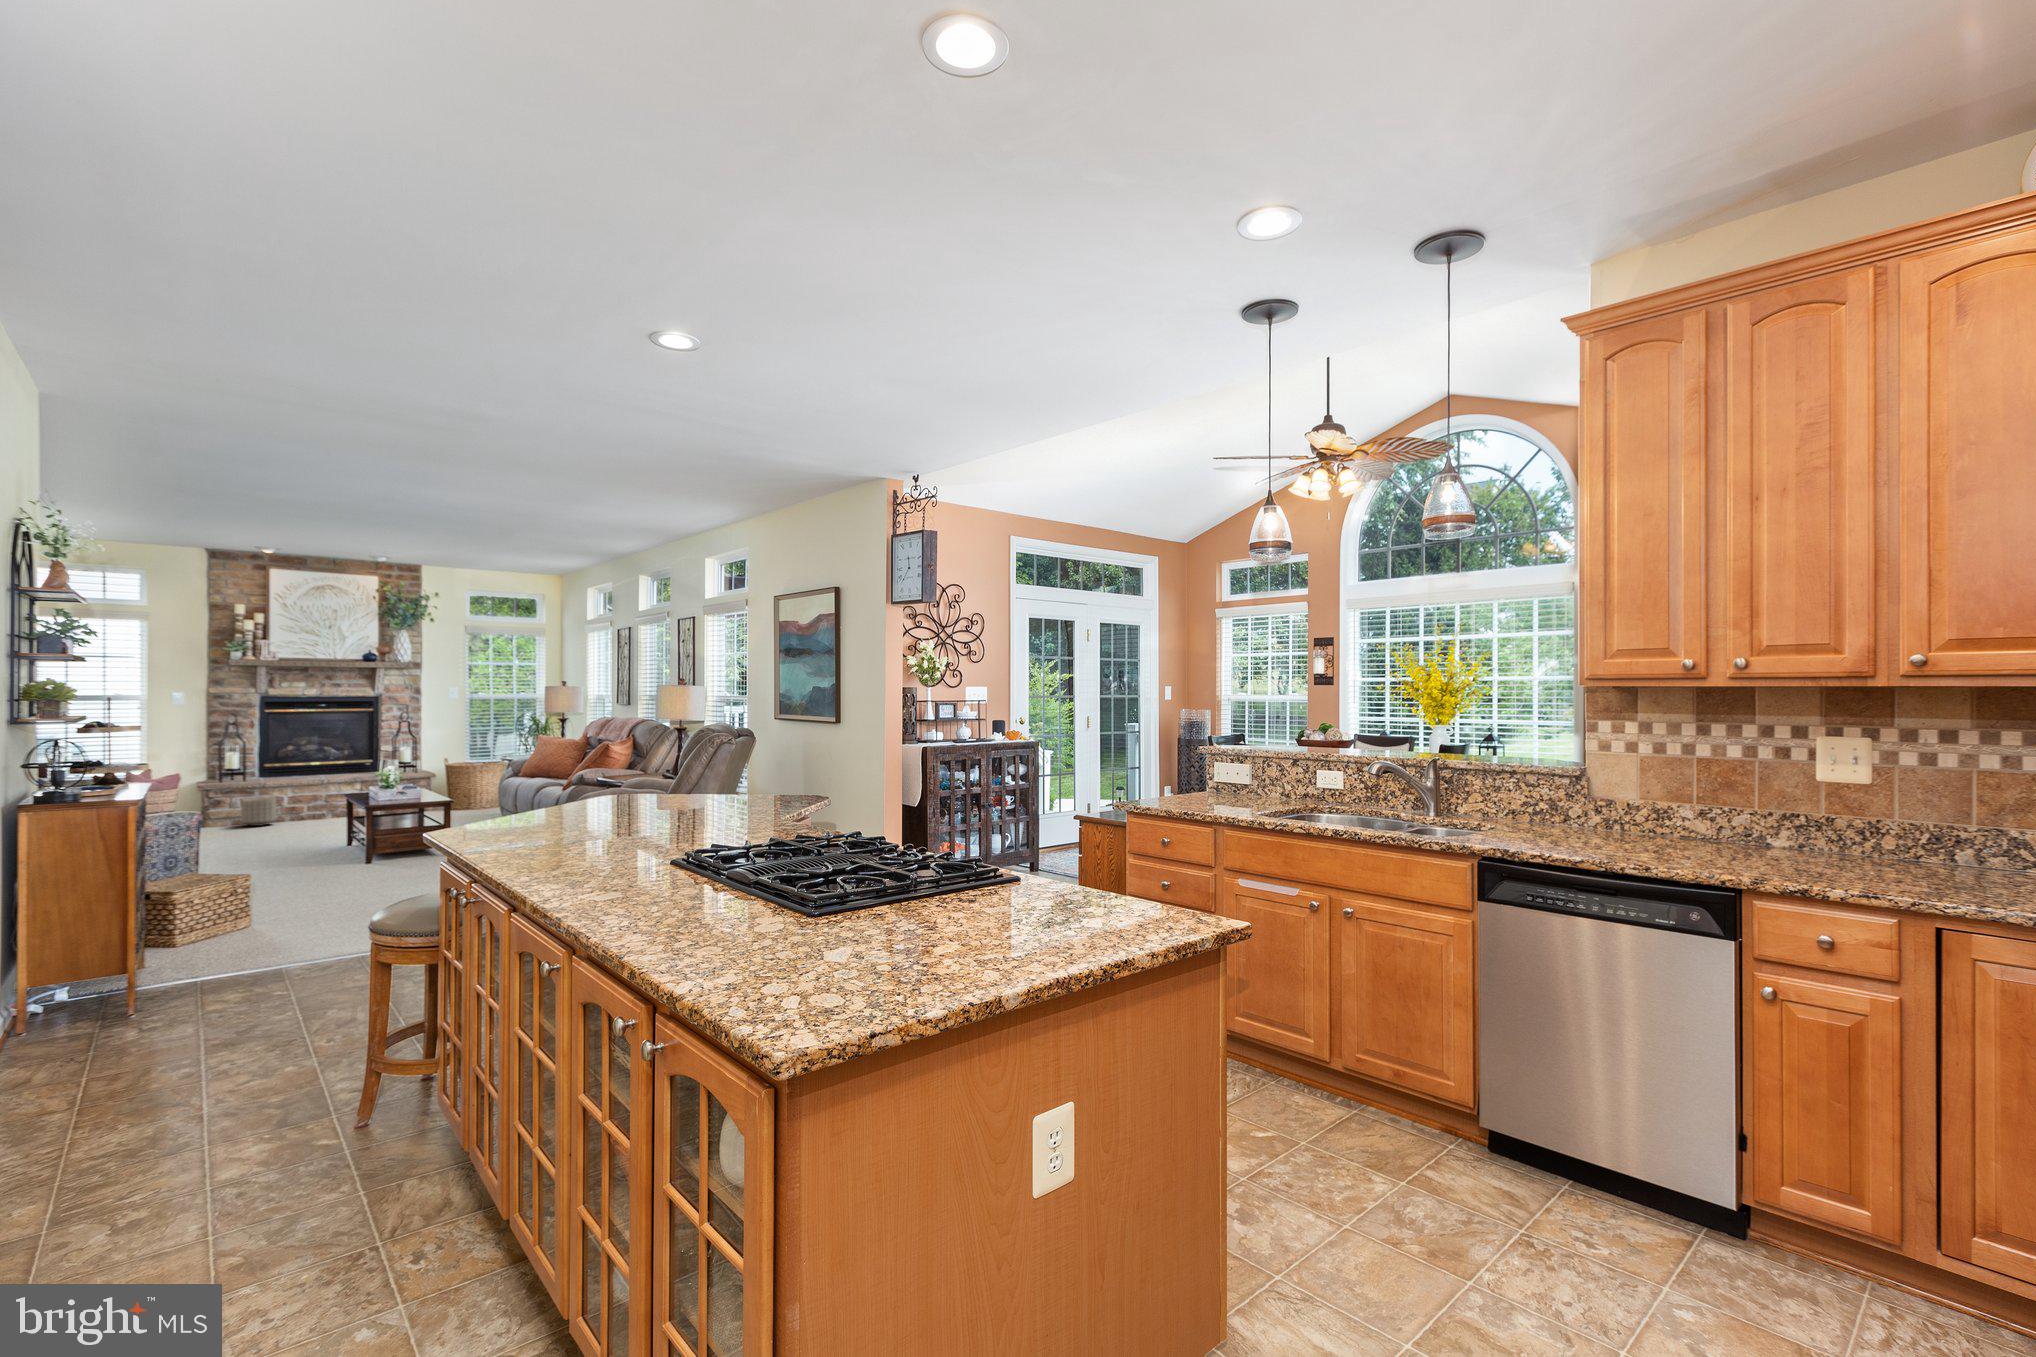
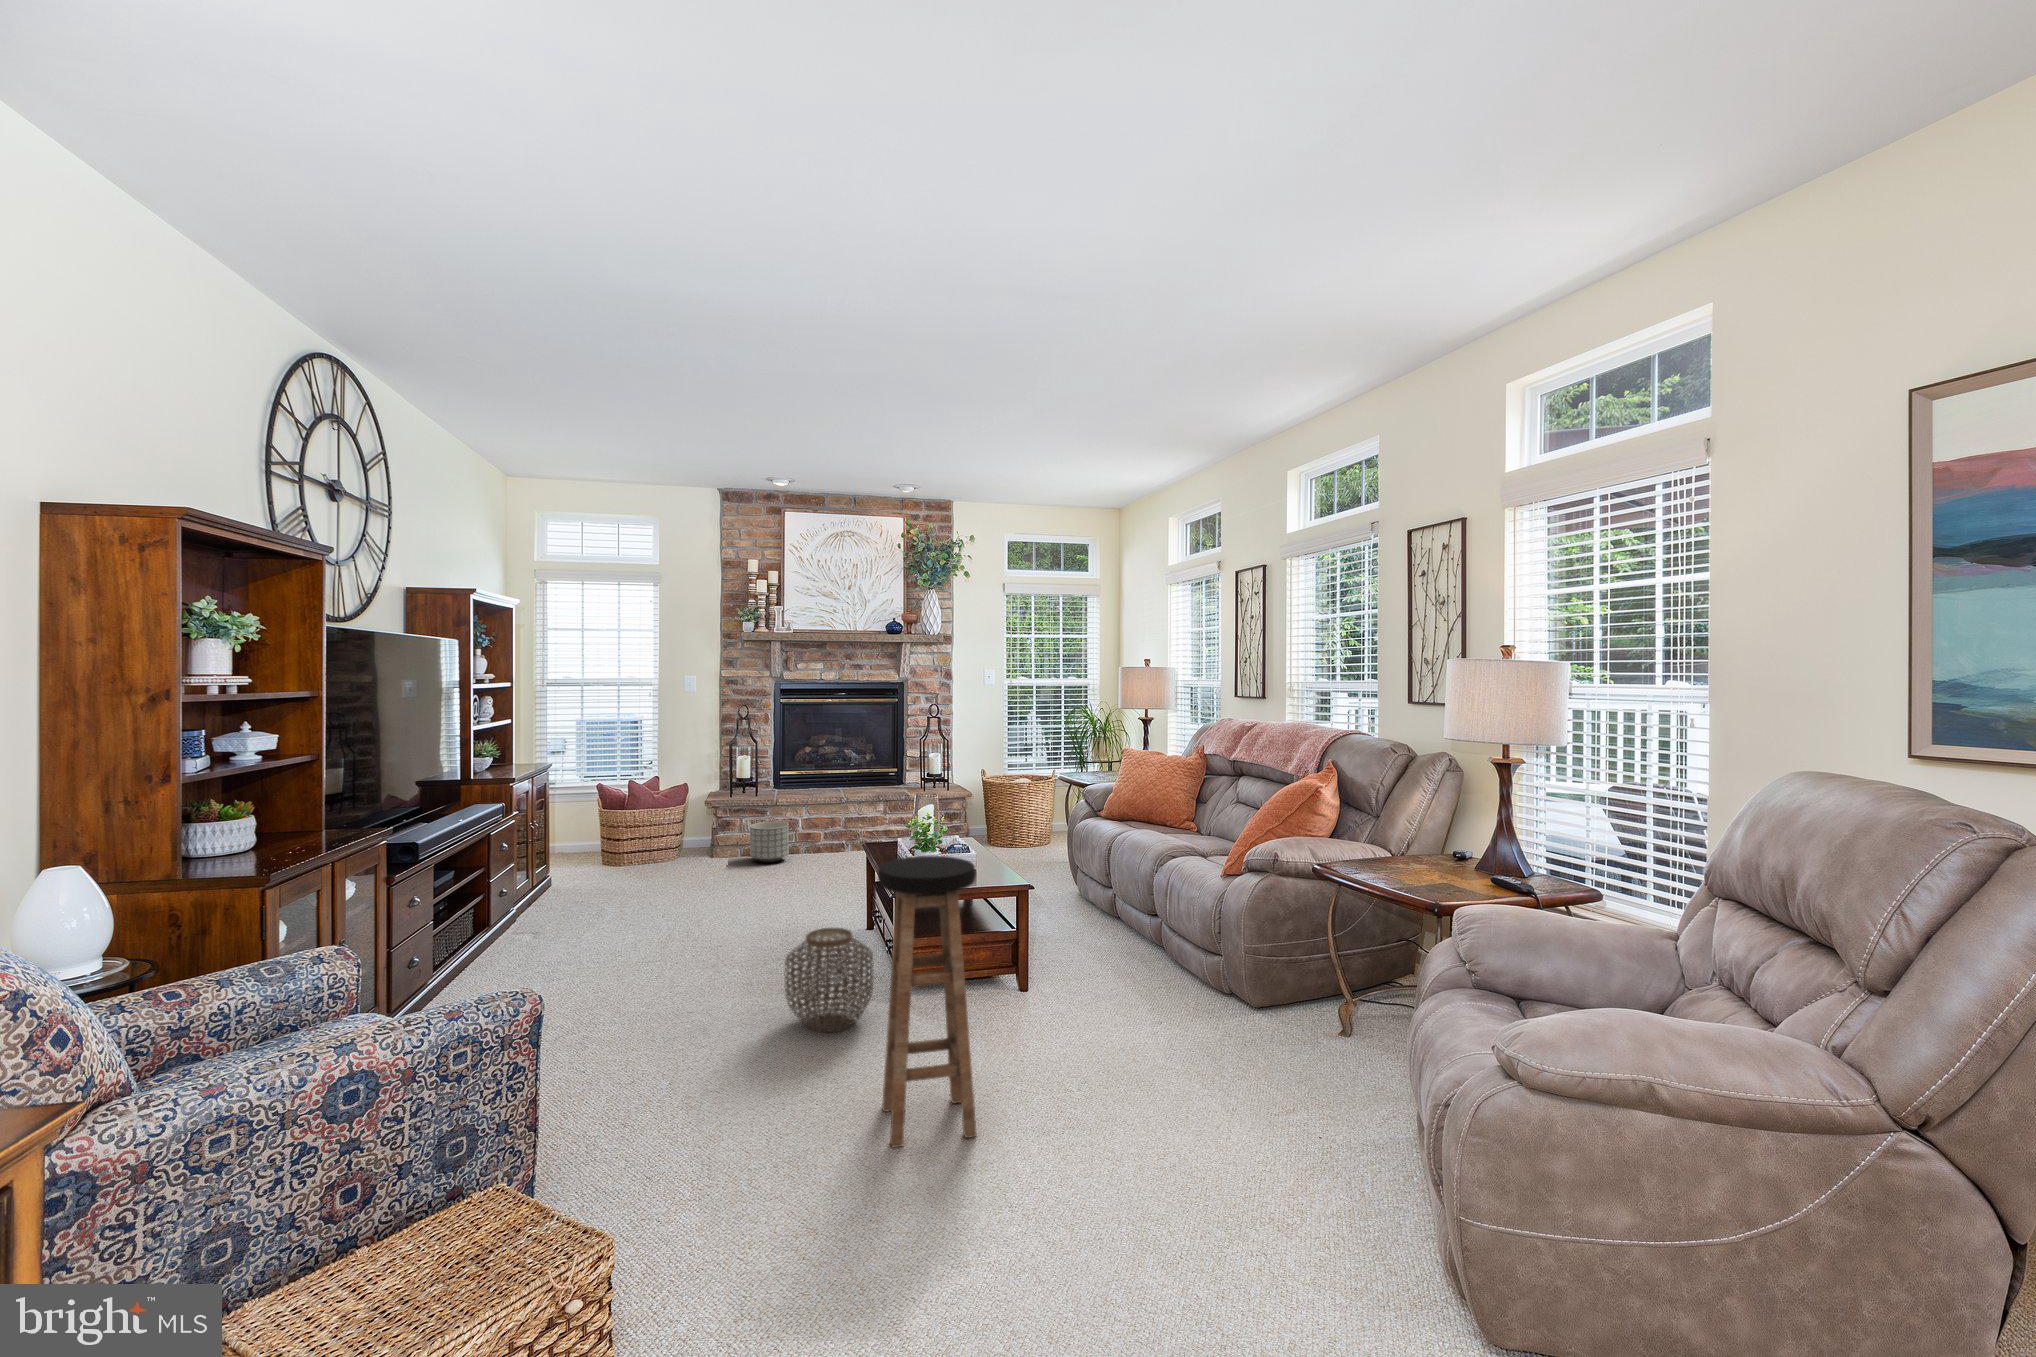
bar stool: none [353,758,407,887] -> present [878,856,977,1148]
woven basket: none [291,816,350,870] -> present [784,928,873,1032]

